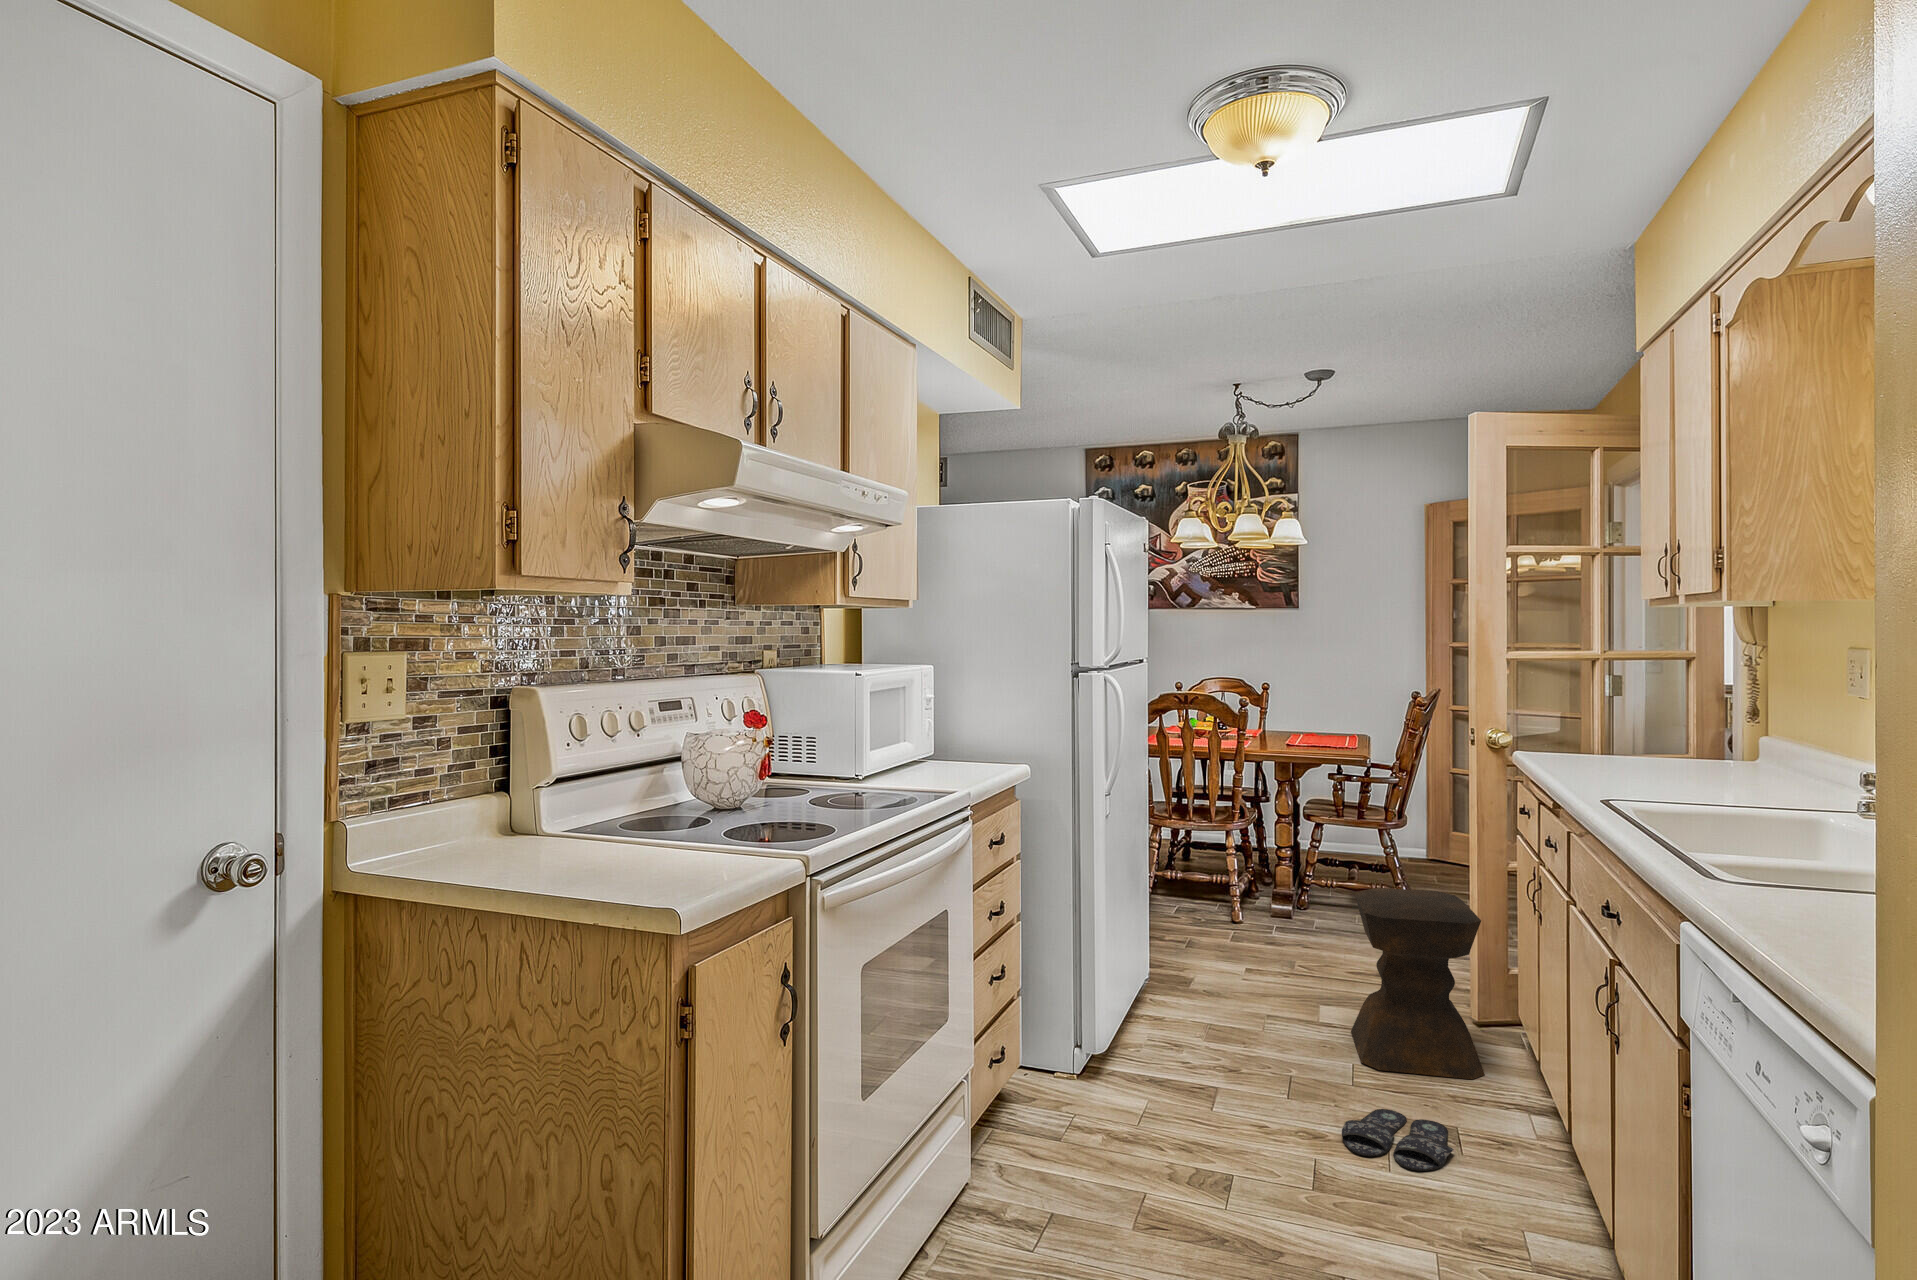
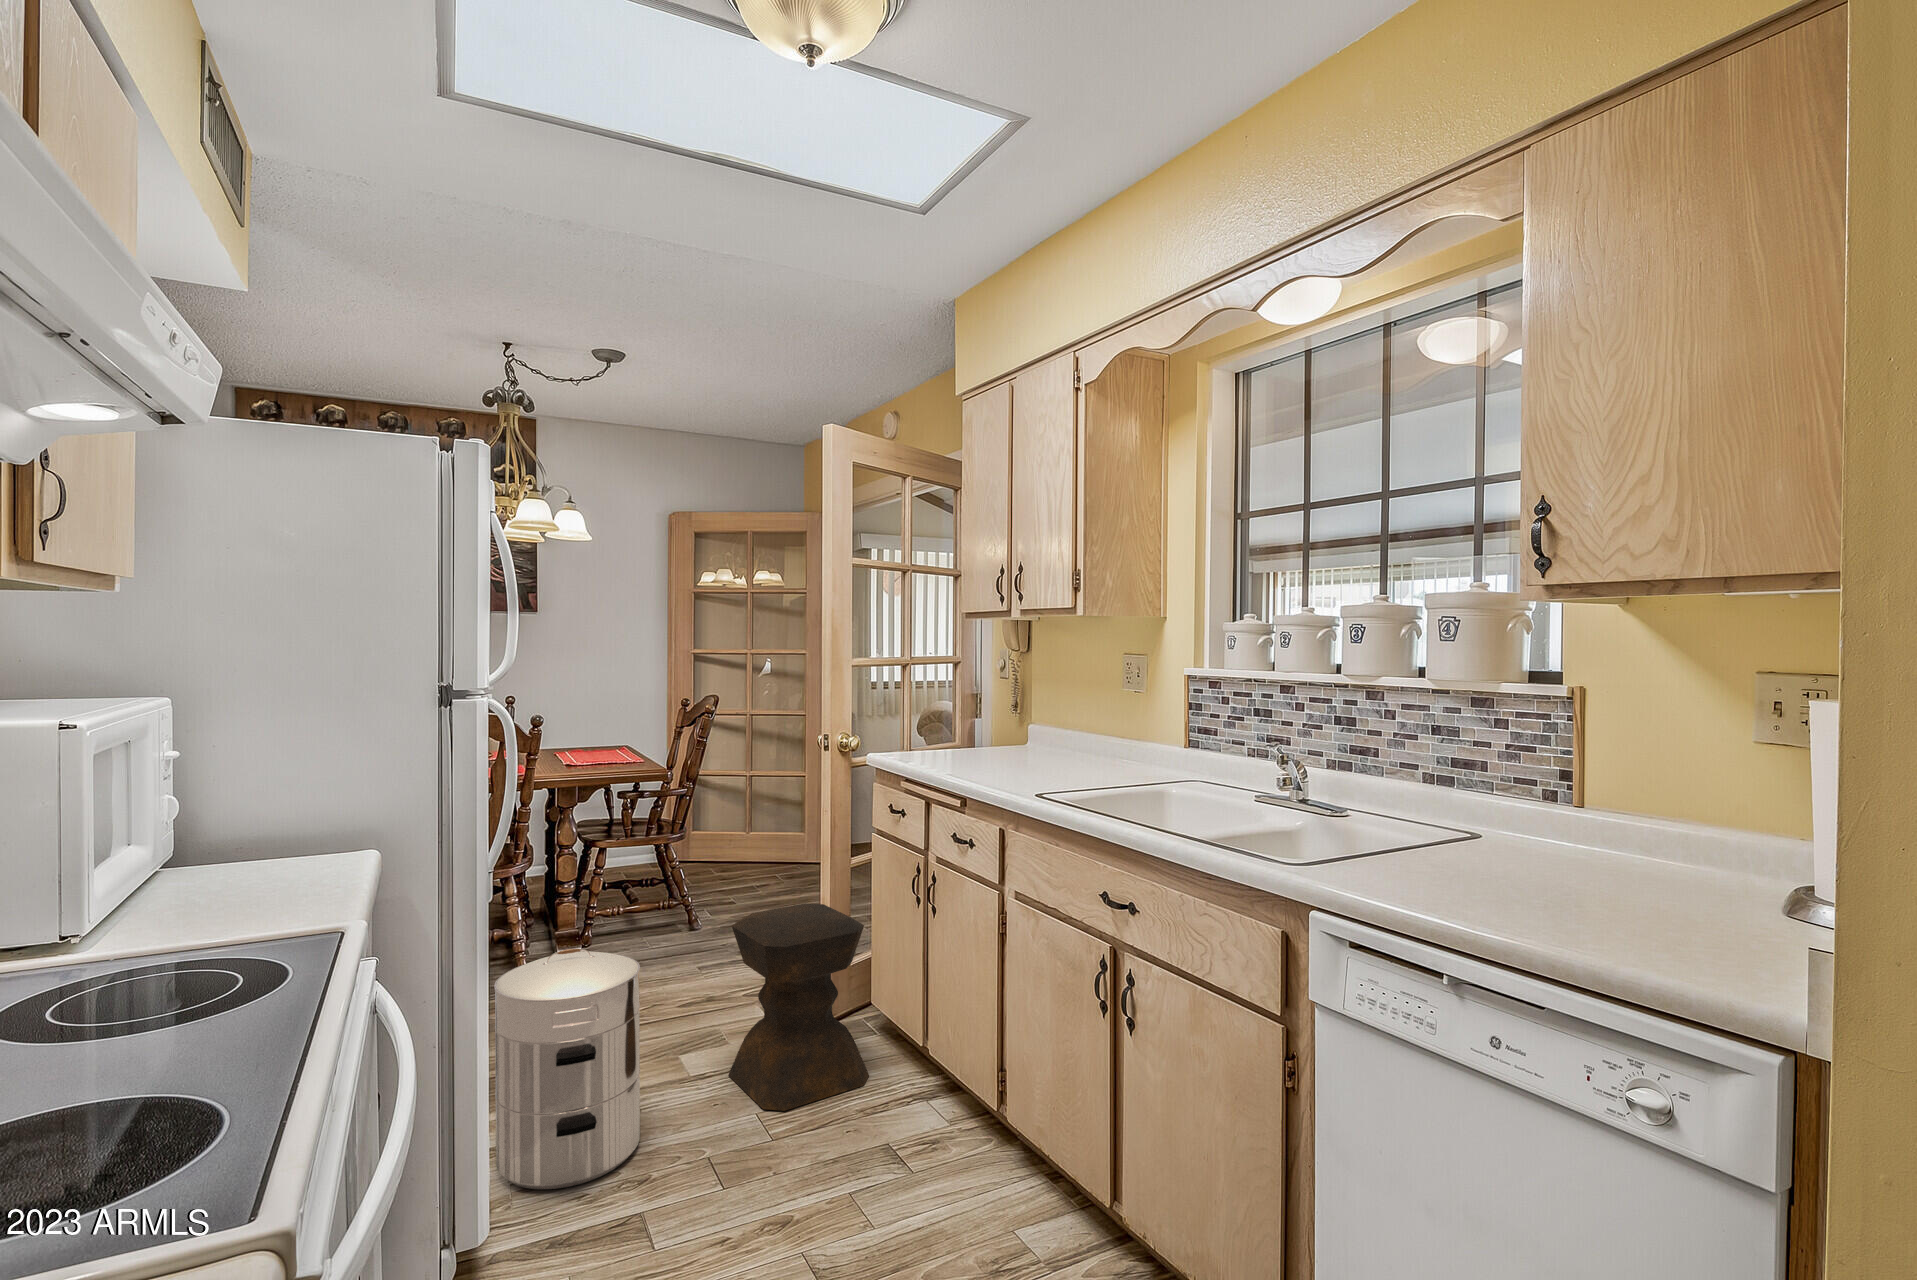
waste bin: none [1142,875,1251,1057] -> present [494,949,640,1189]
slippers: present [1342,1109,1454,1171] -> none [802,1148,911,1225]

